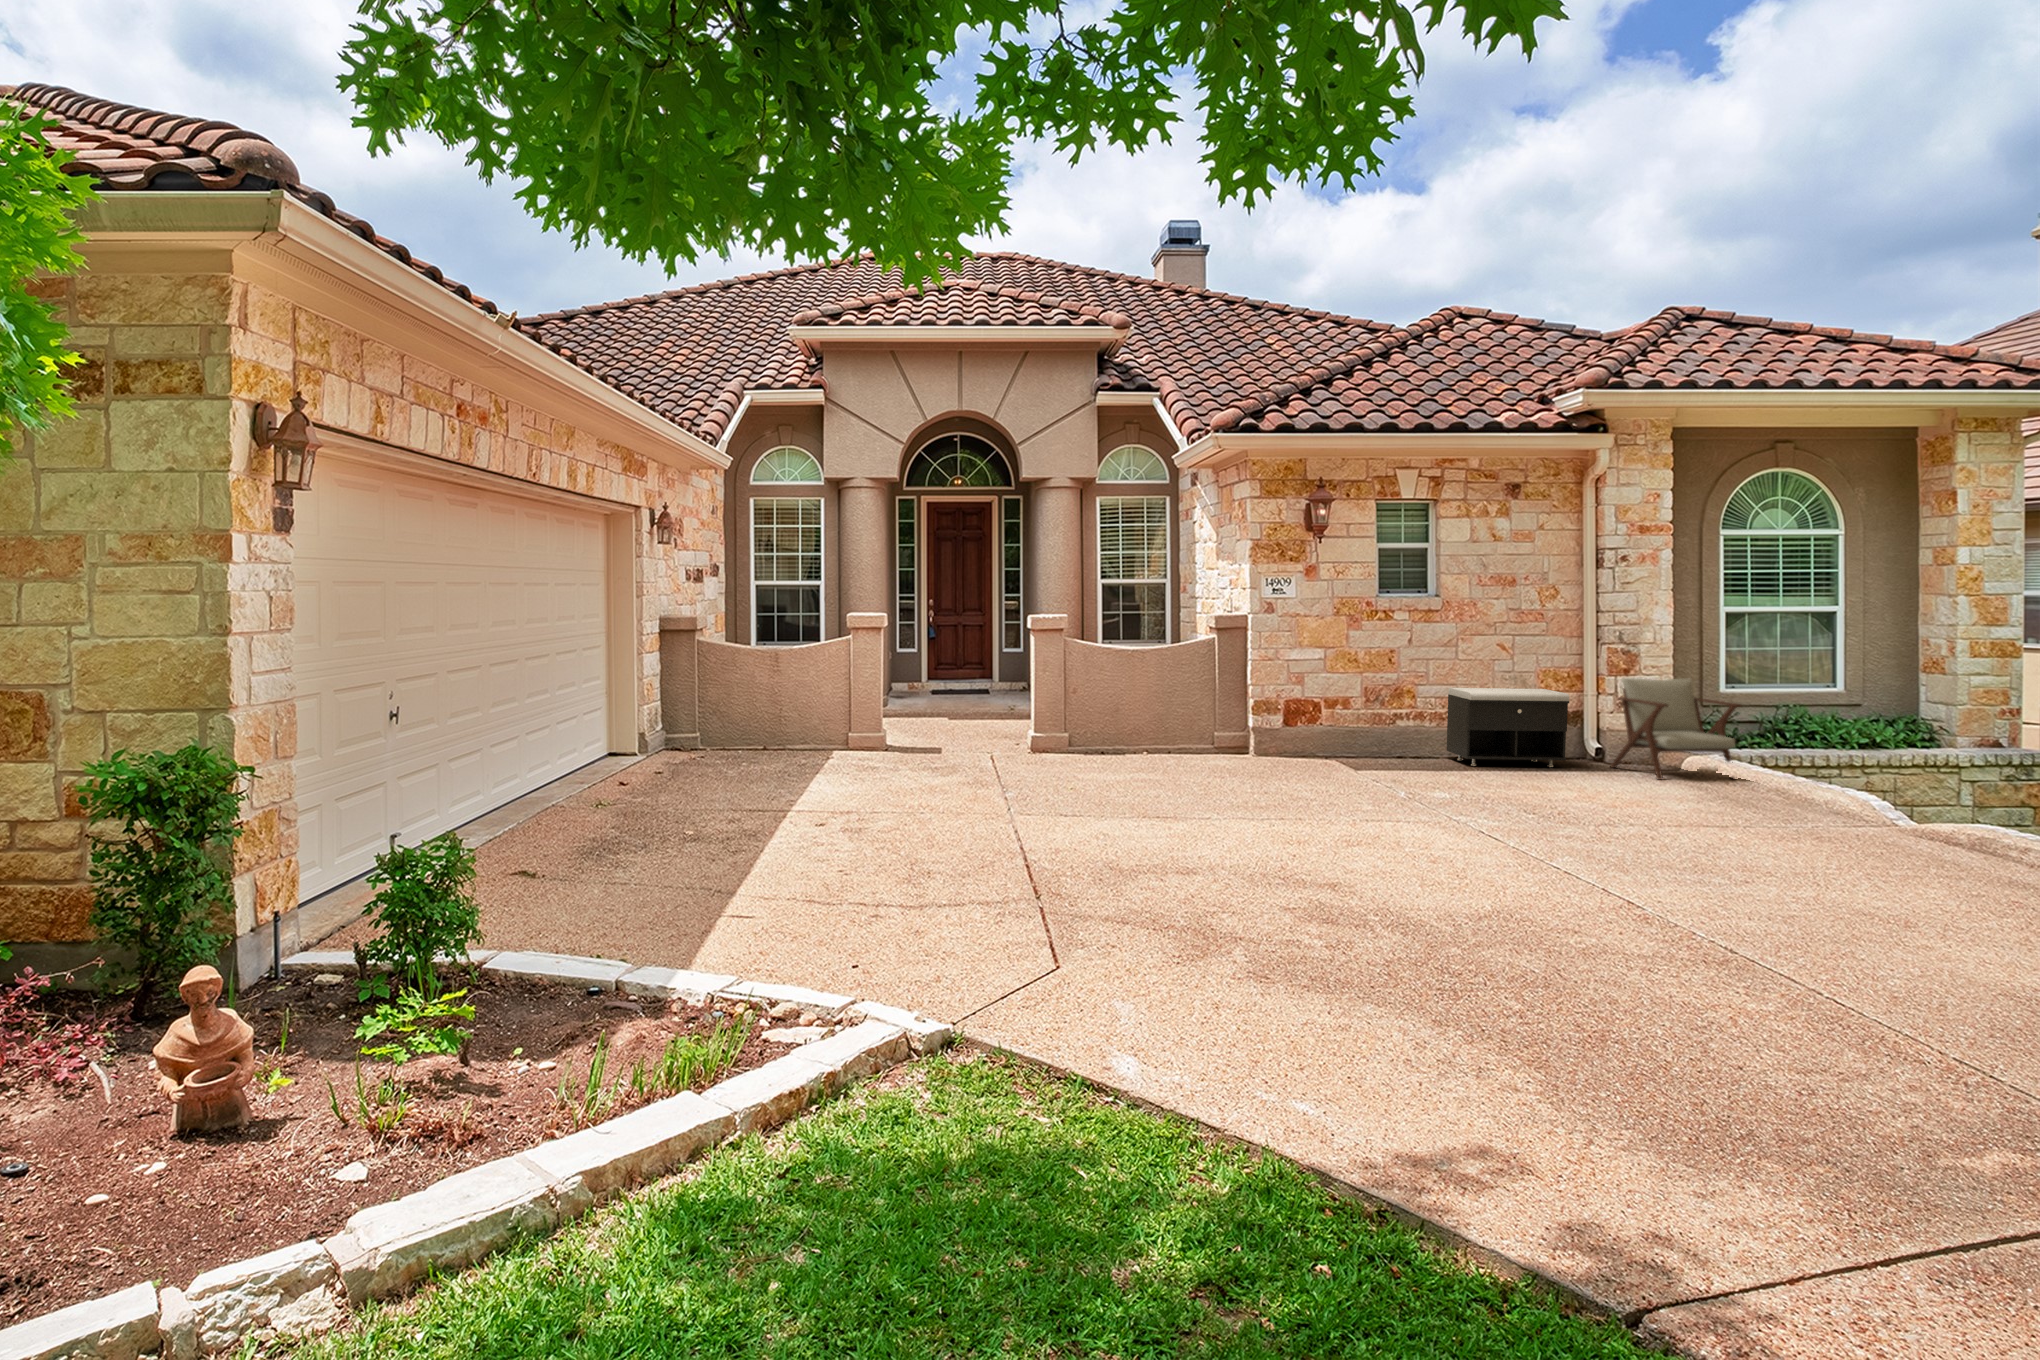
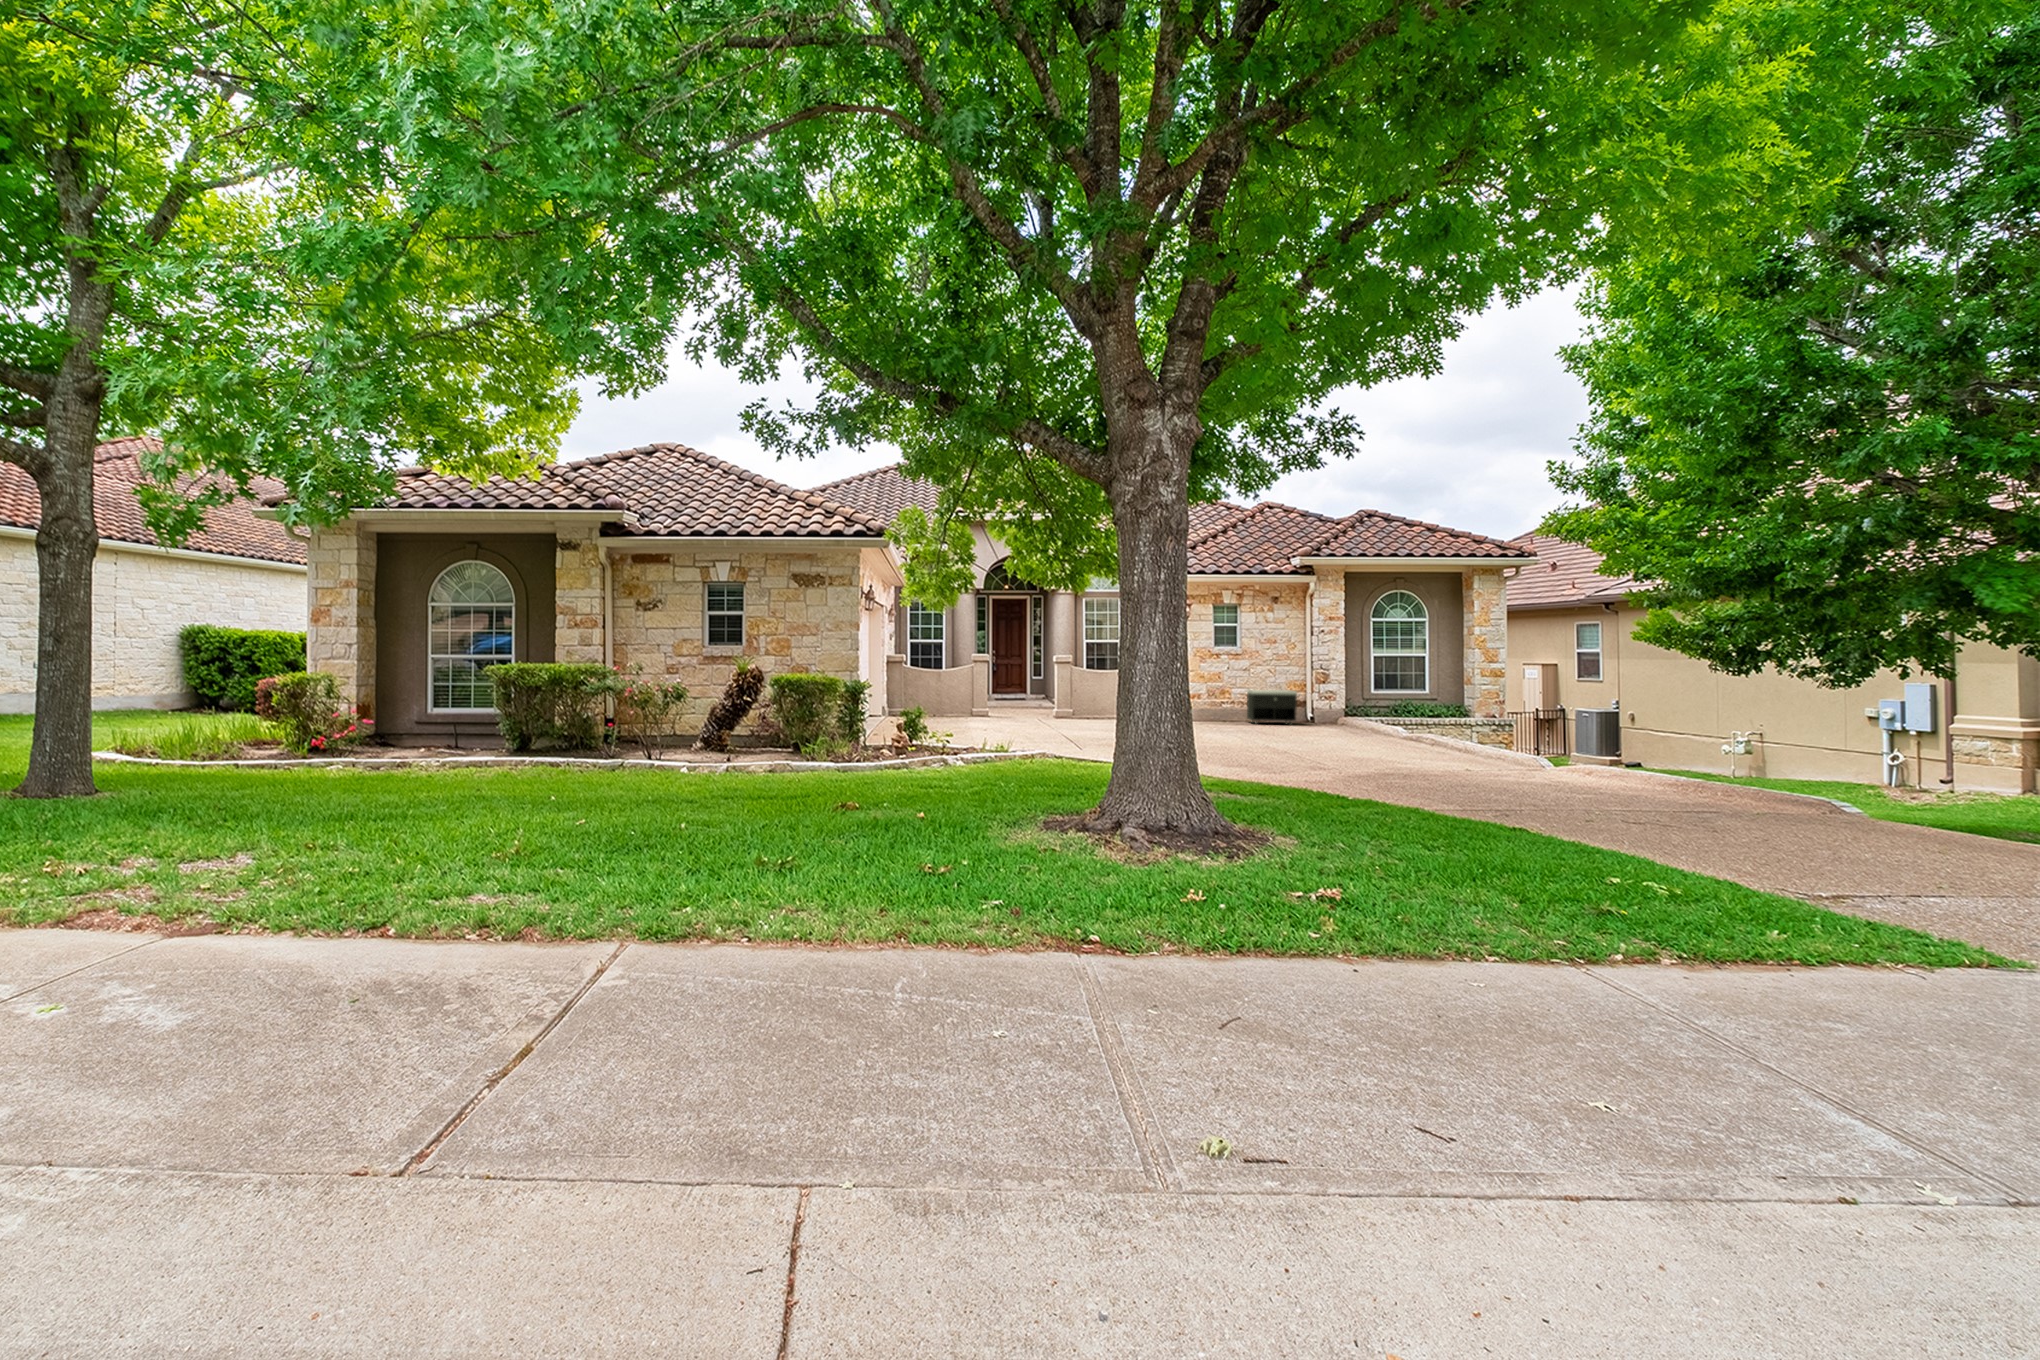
lounge chair: present [1610,678,1741,780] -> none [1317,685,1367,728]

